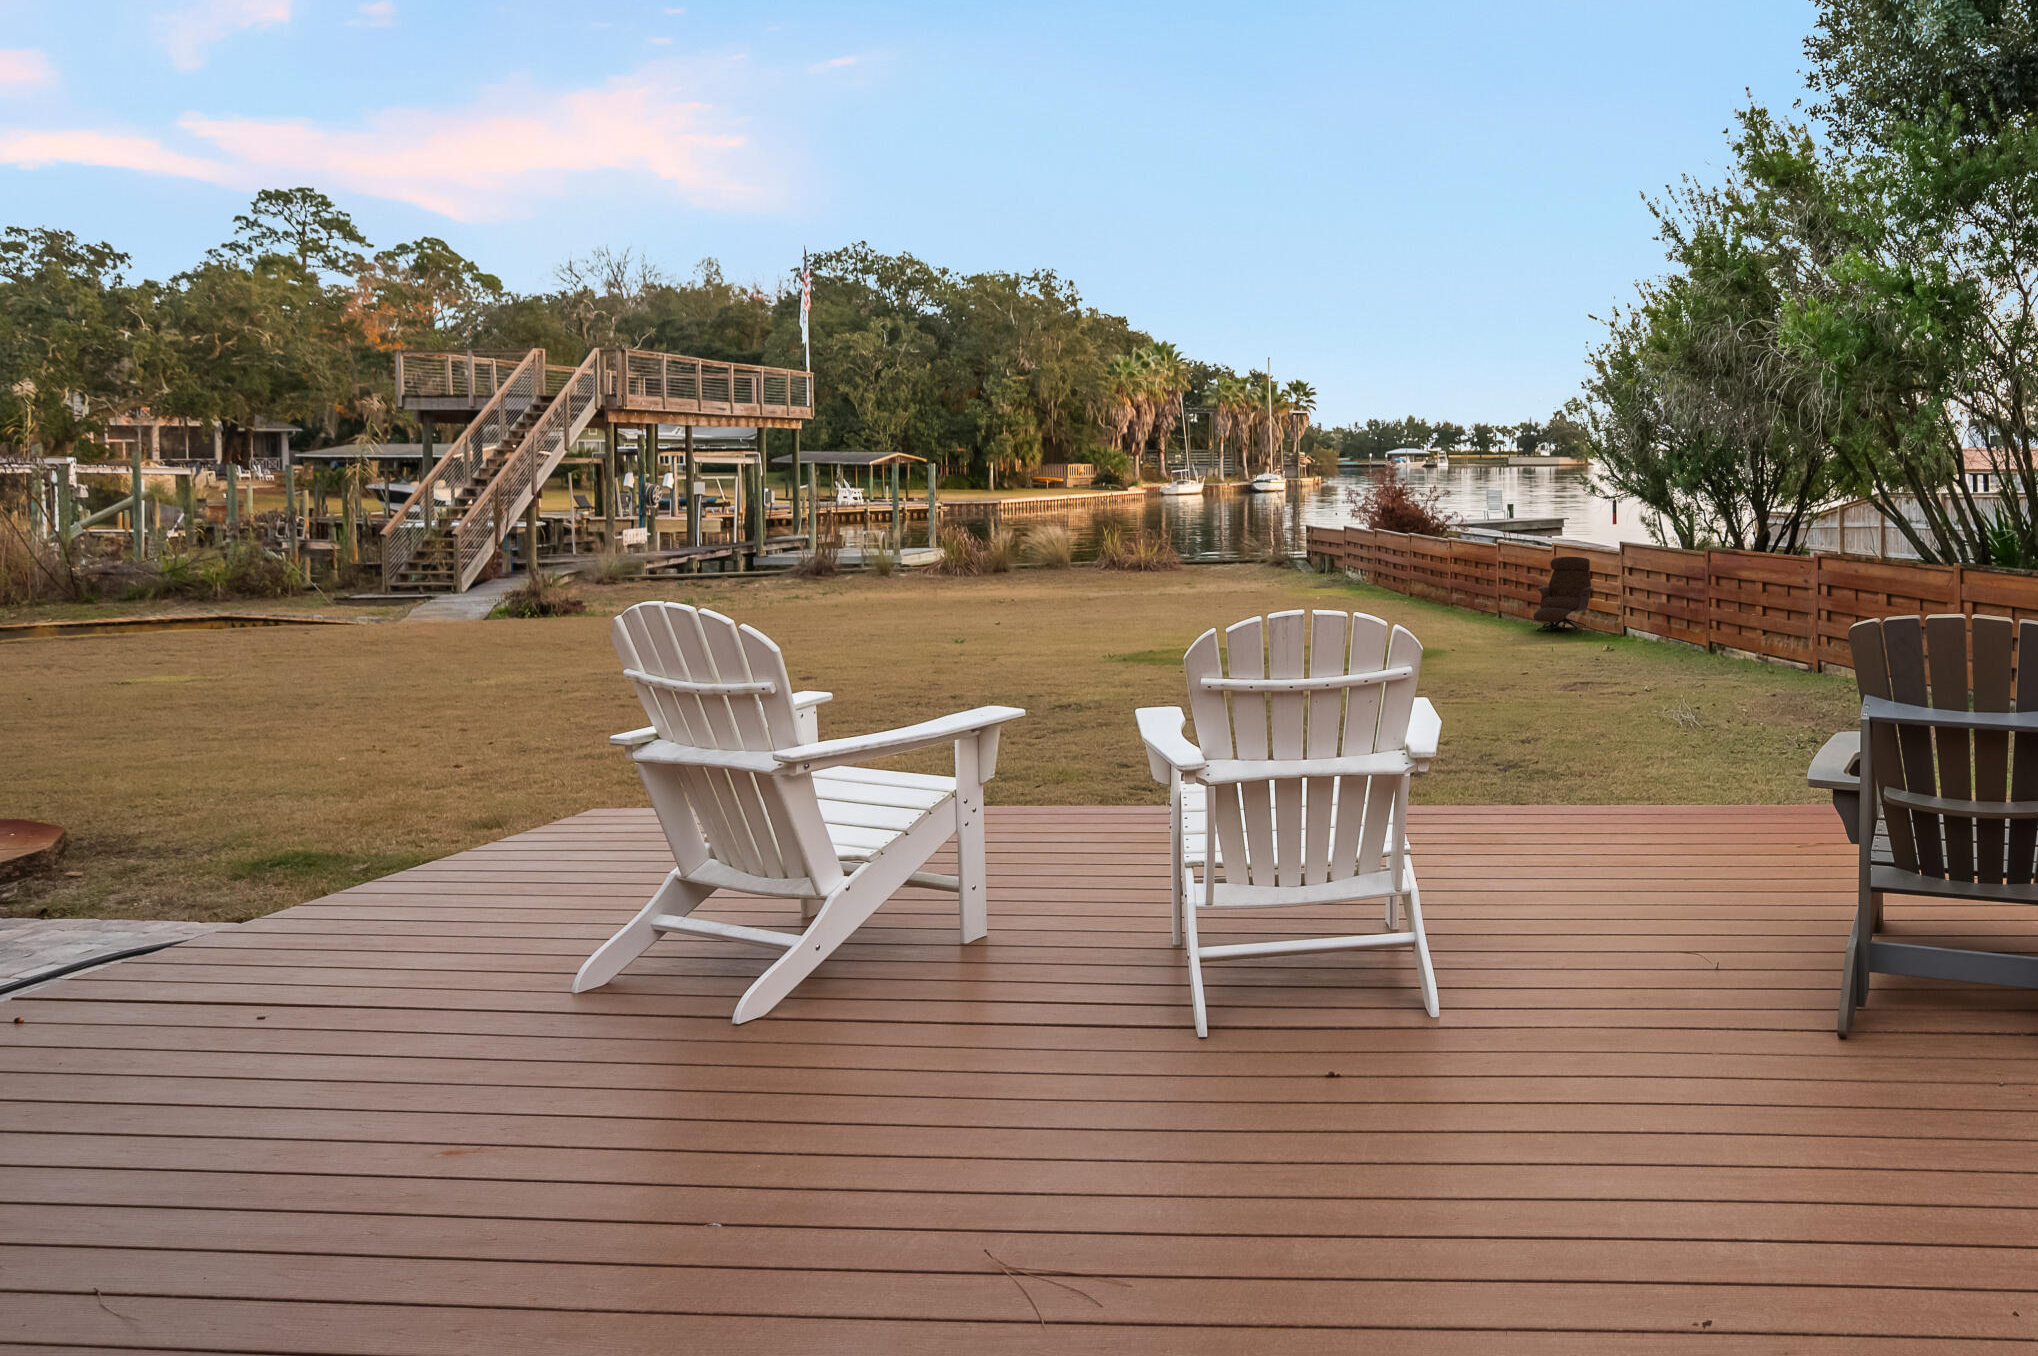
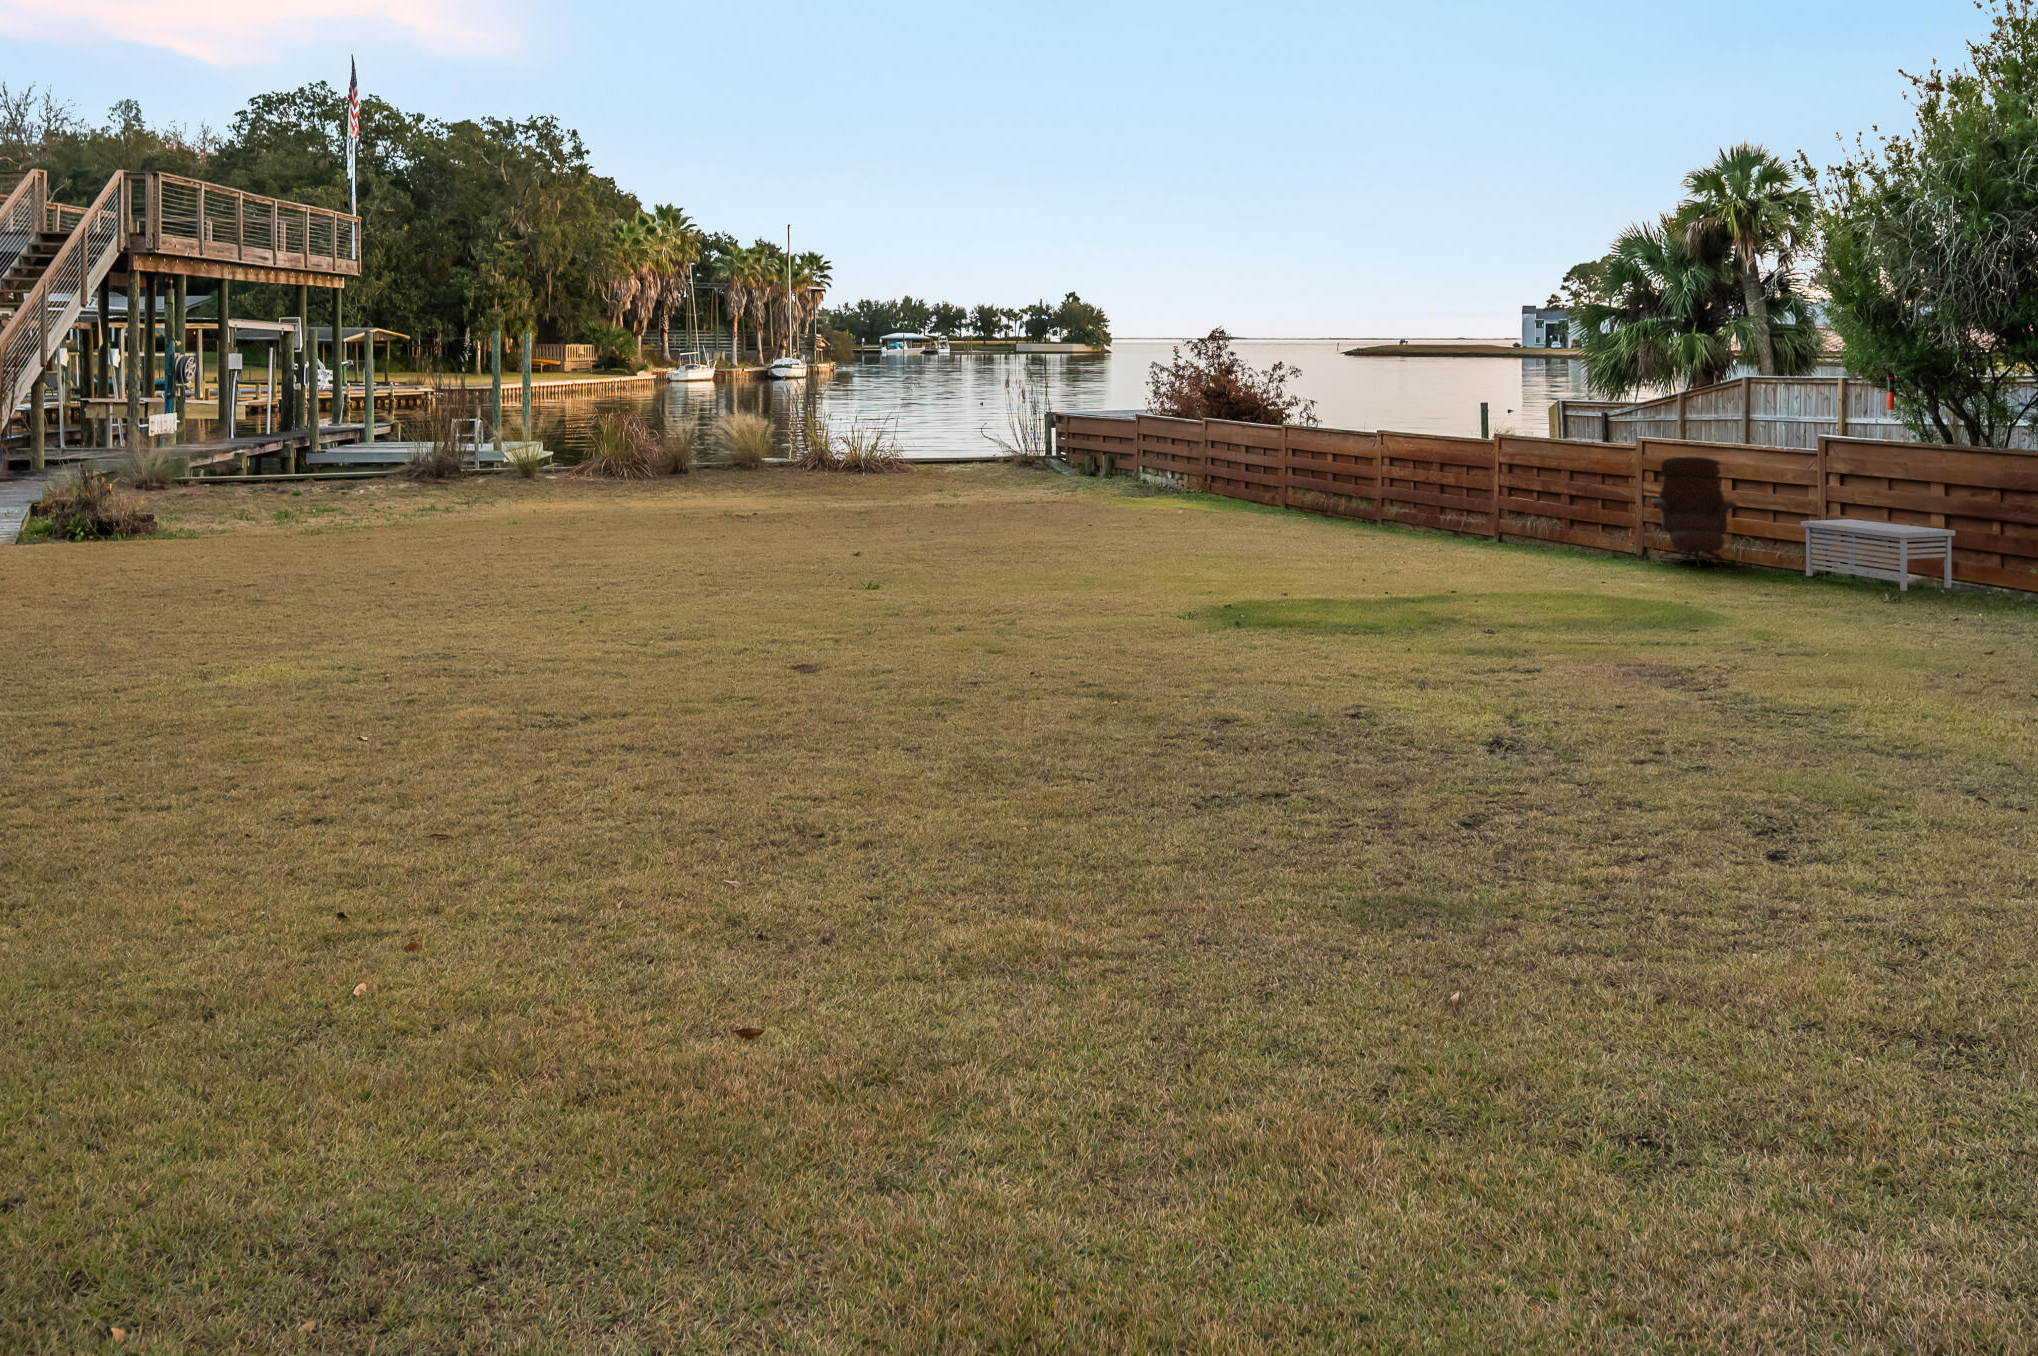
storage bench: none [1594,599,1669,646] -> present [1801,519,1955,591]

